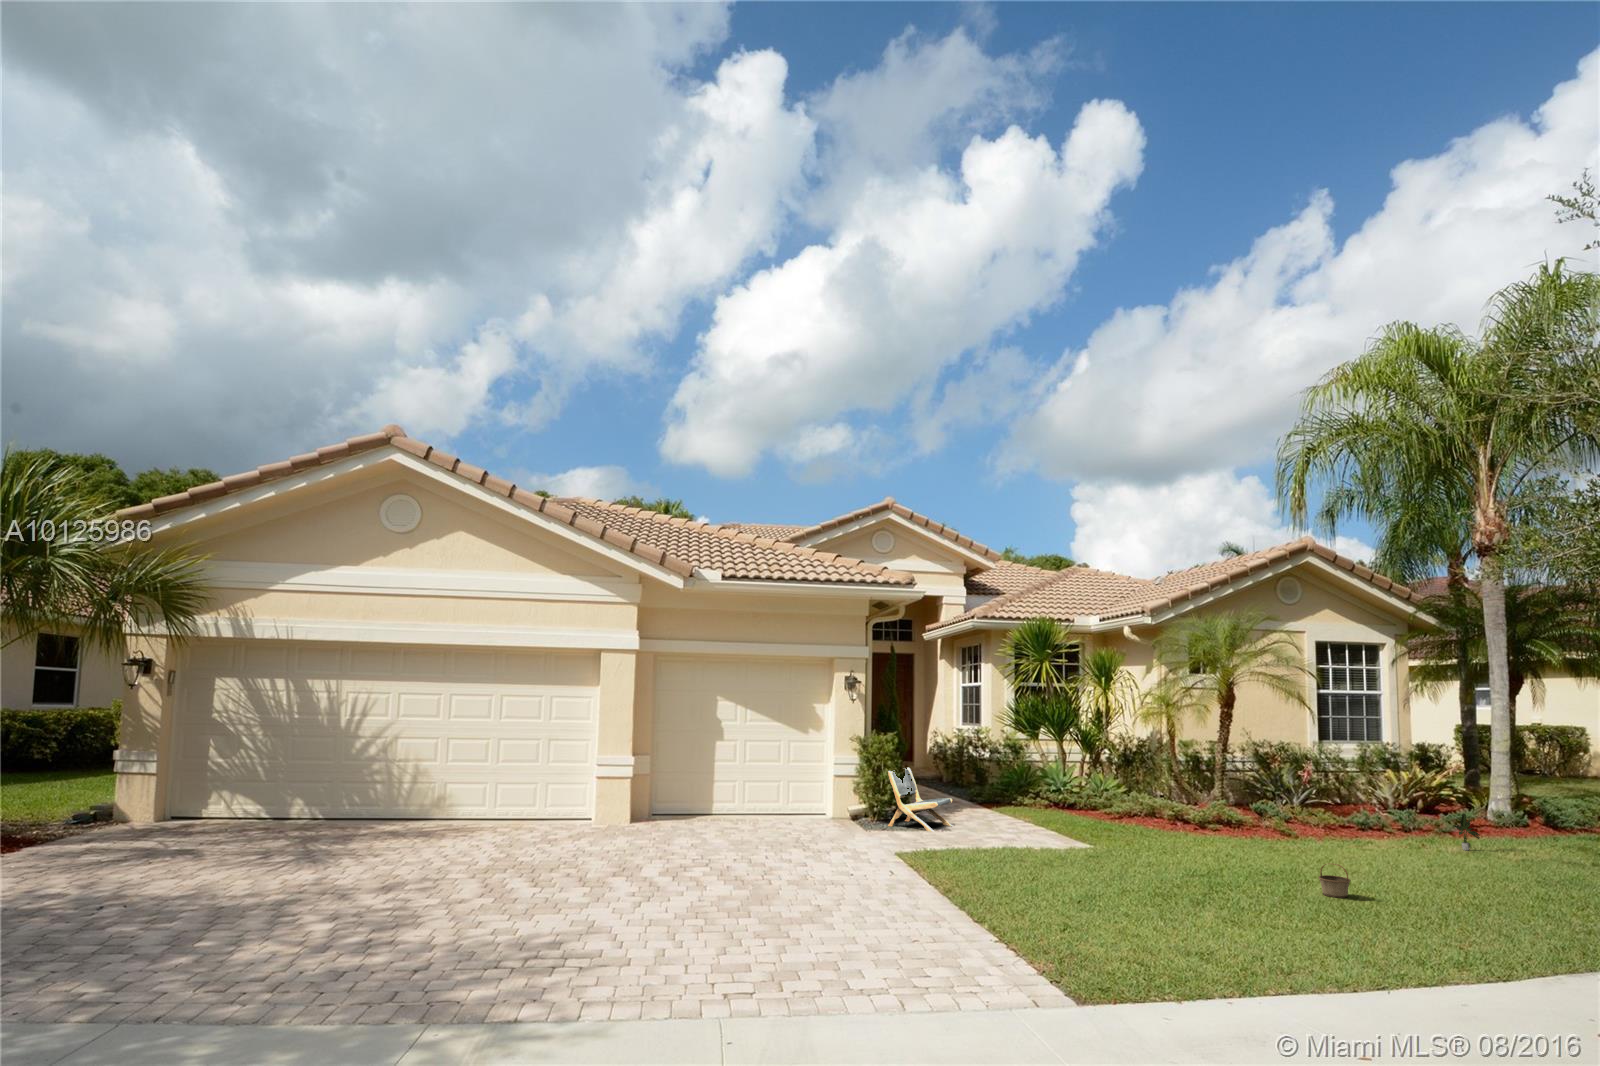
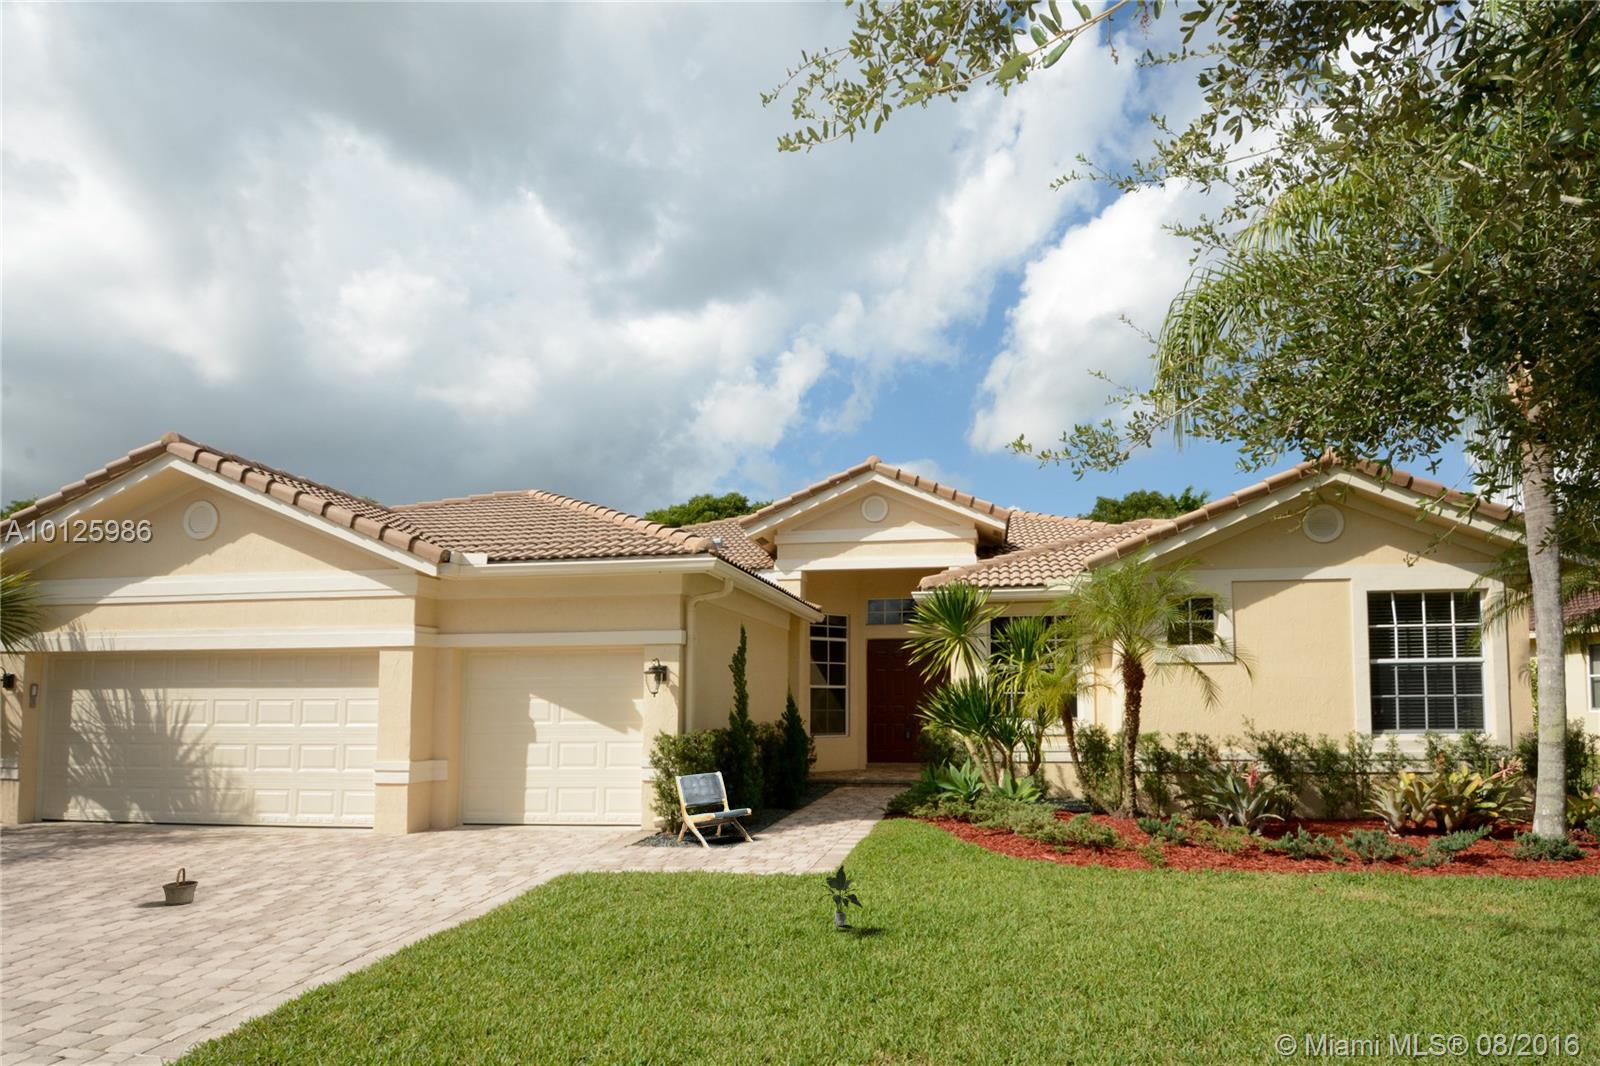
potted plant: present [1453,814,1480,851] -> present [821,865,863,926]
basket: present [1318,863,1351,898] -> present [162,868,198,905]

